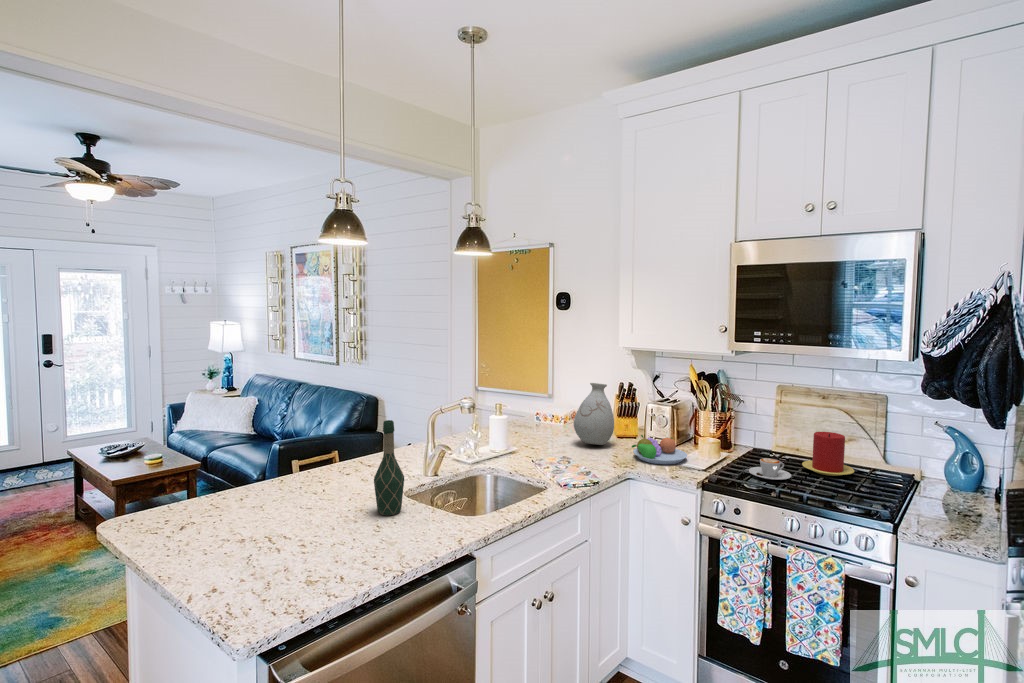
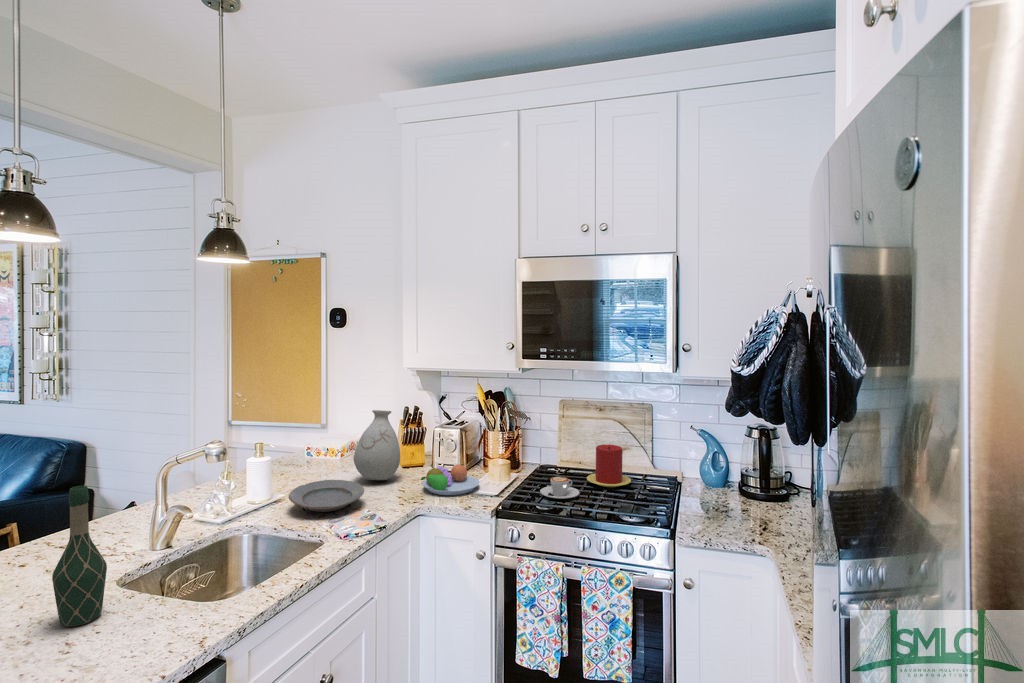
plate: none [521,439,582,464] -> present [289,480,364,512]

